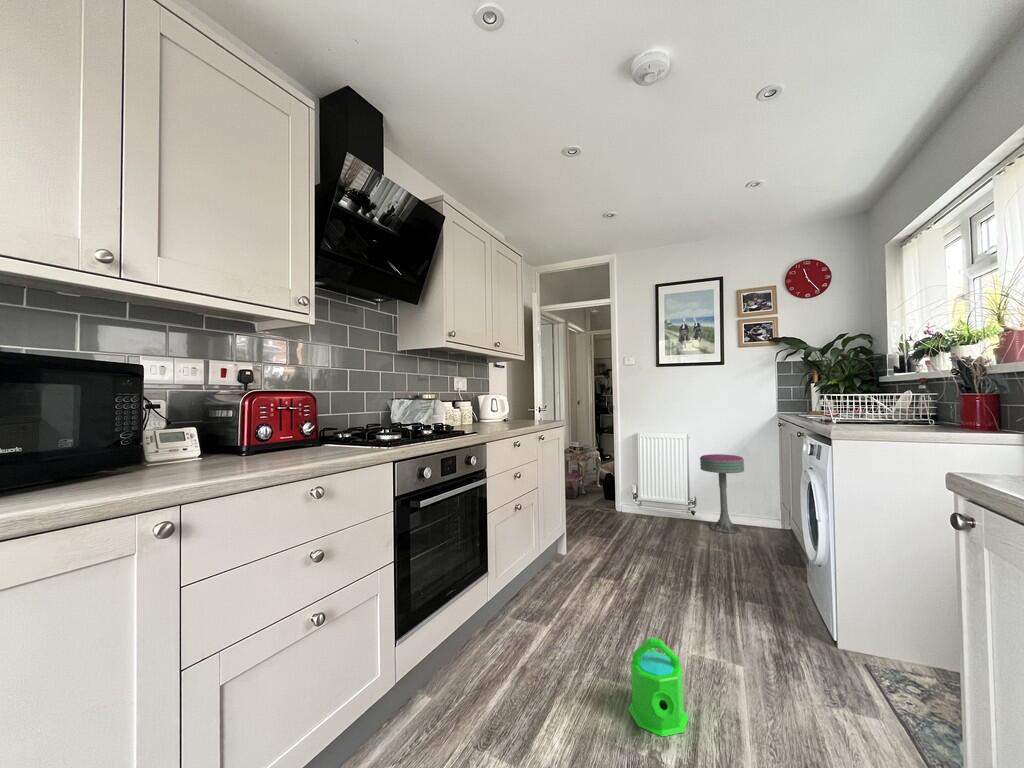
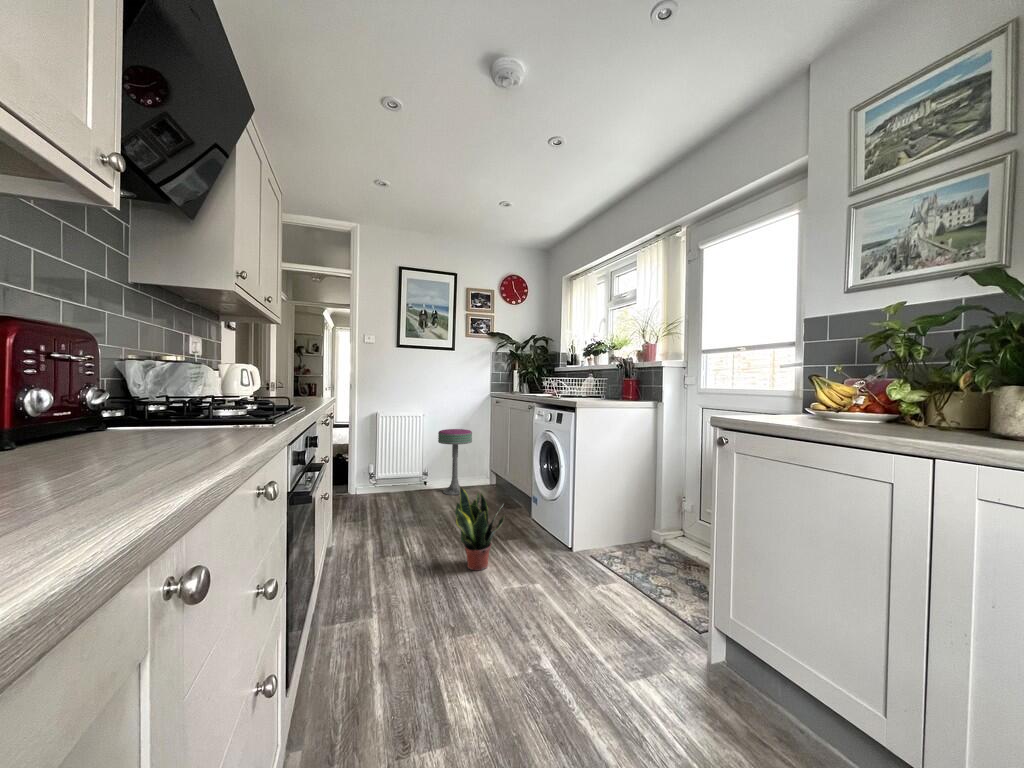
potted plant: none [643,520,716,624] -> present [455,487,504,571]
watering can: present [628,638,689,737] -> none [493,577,553,656]

